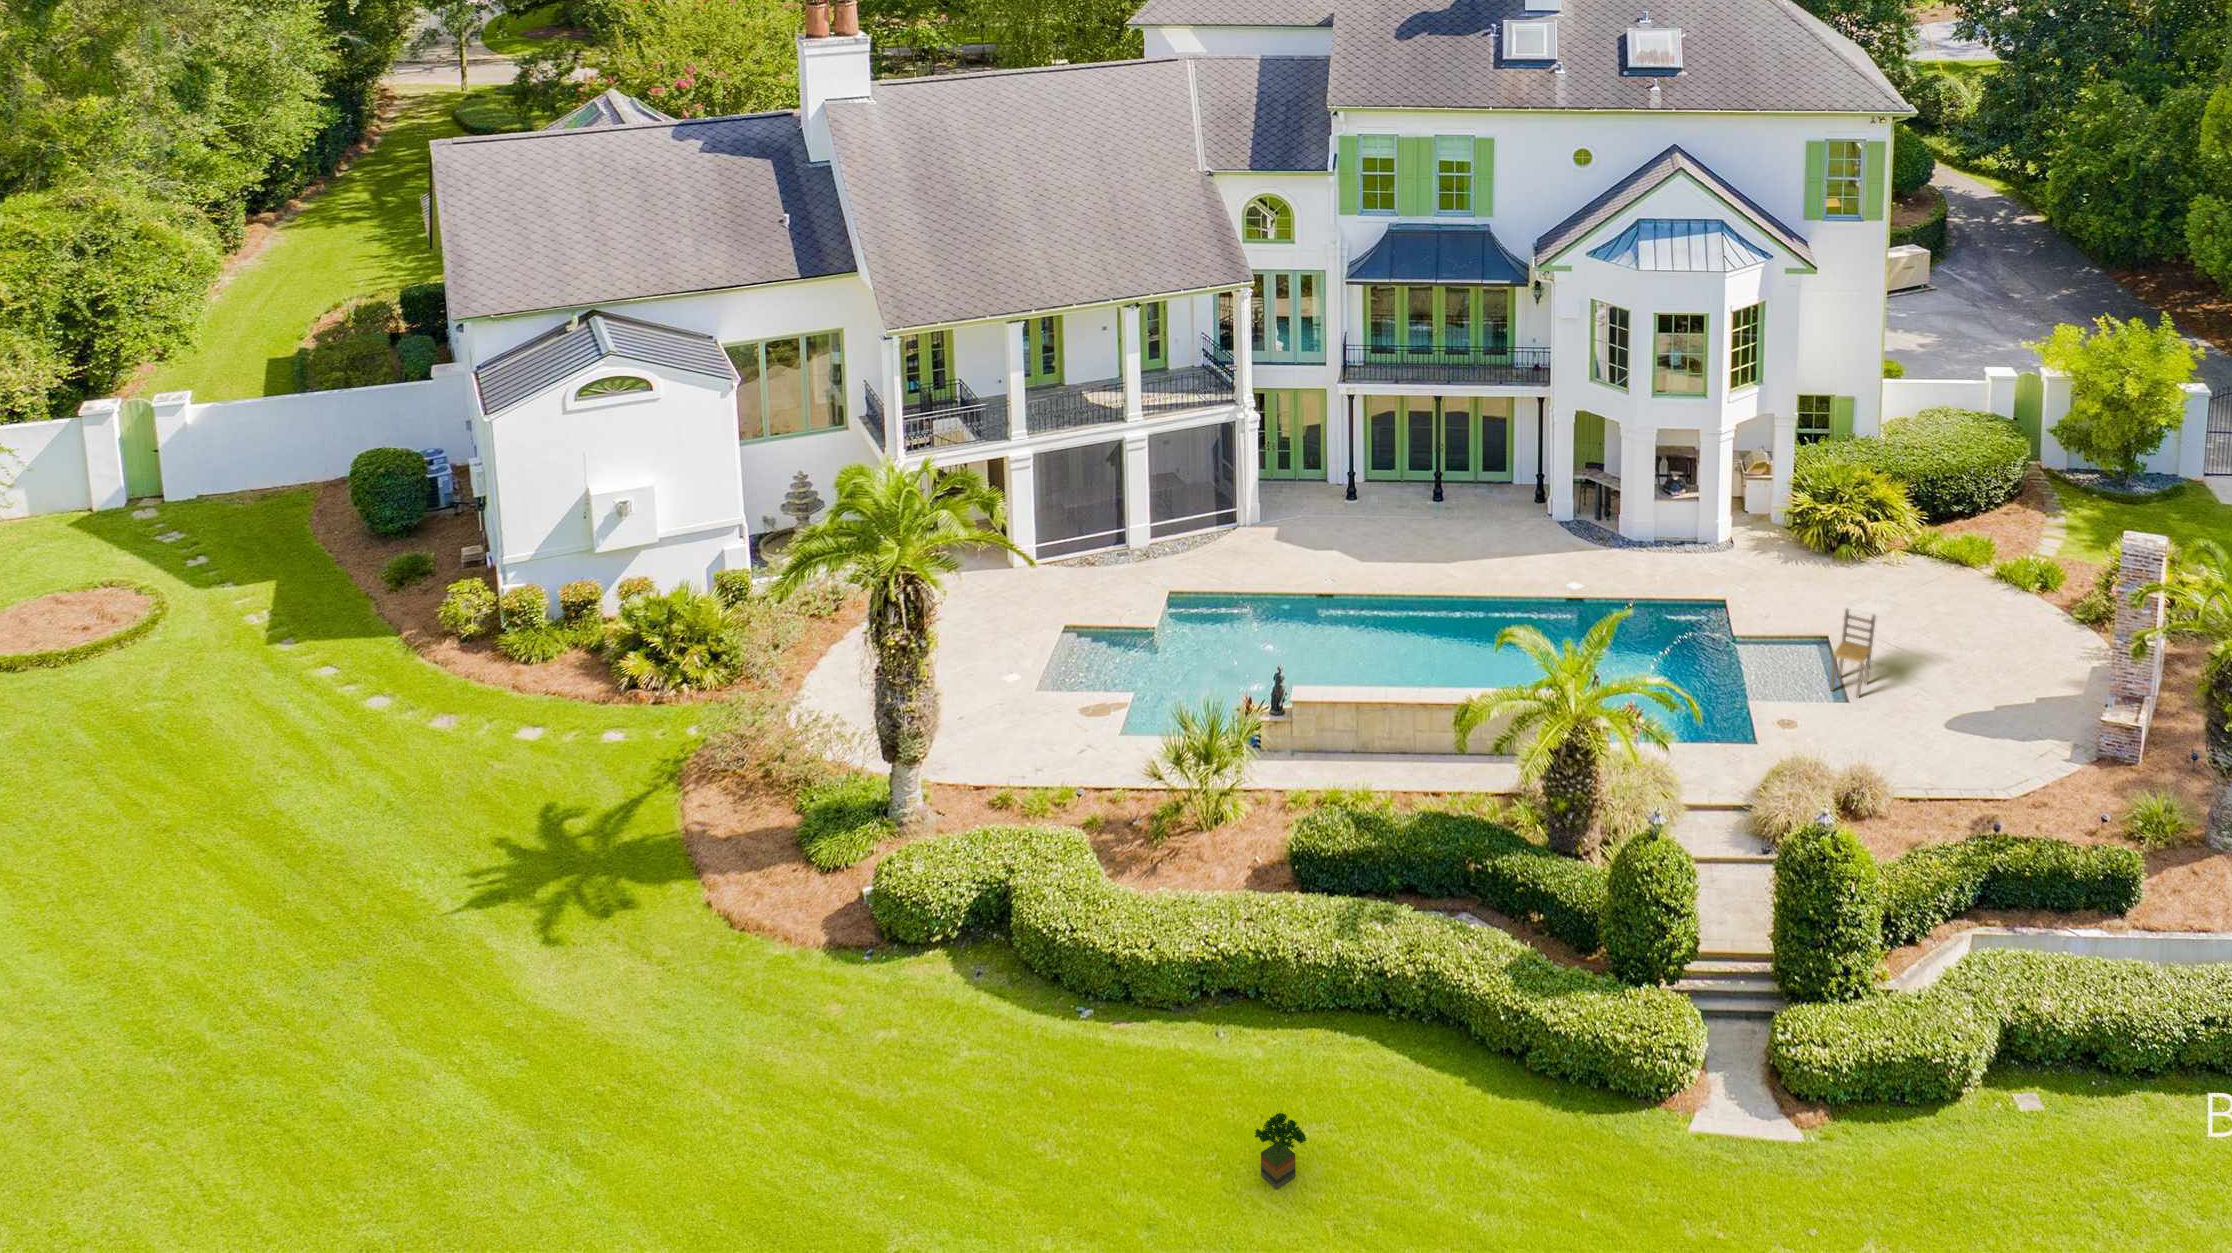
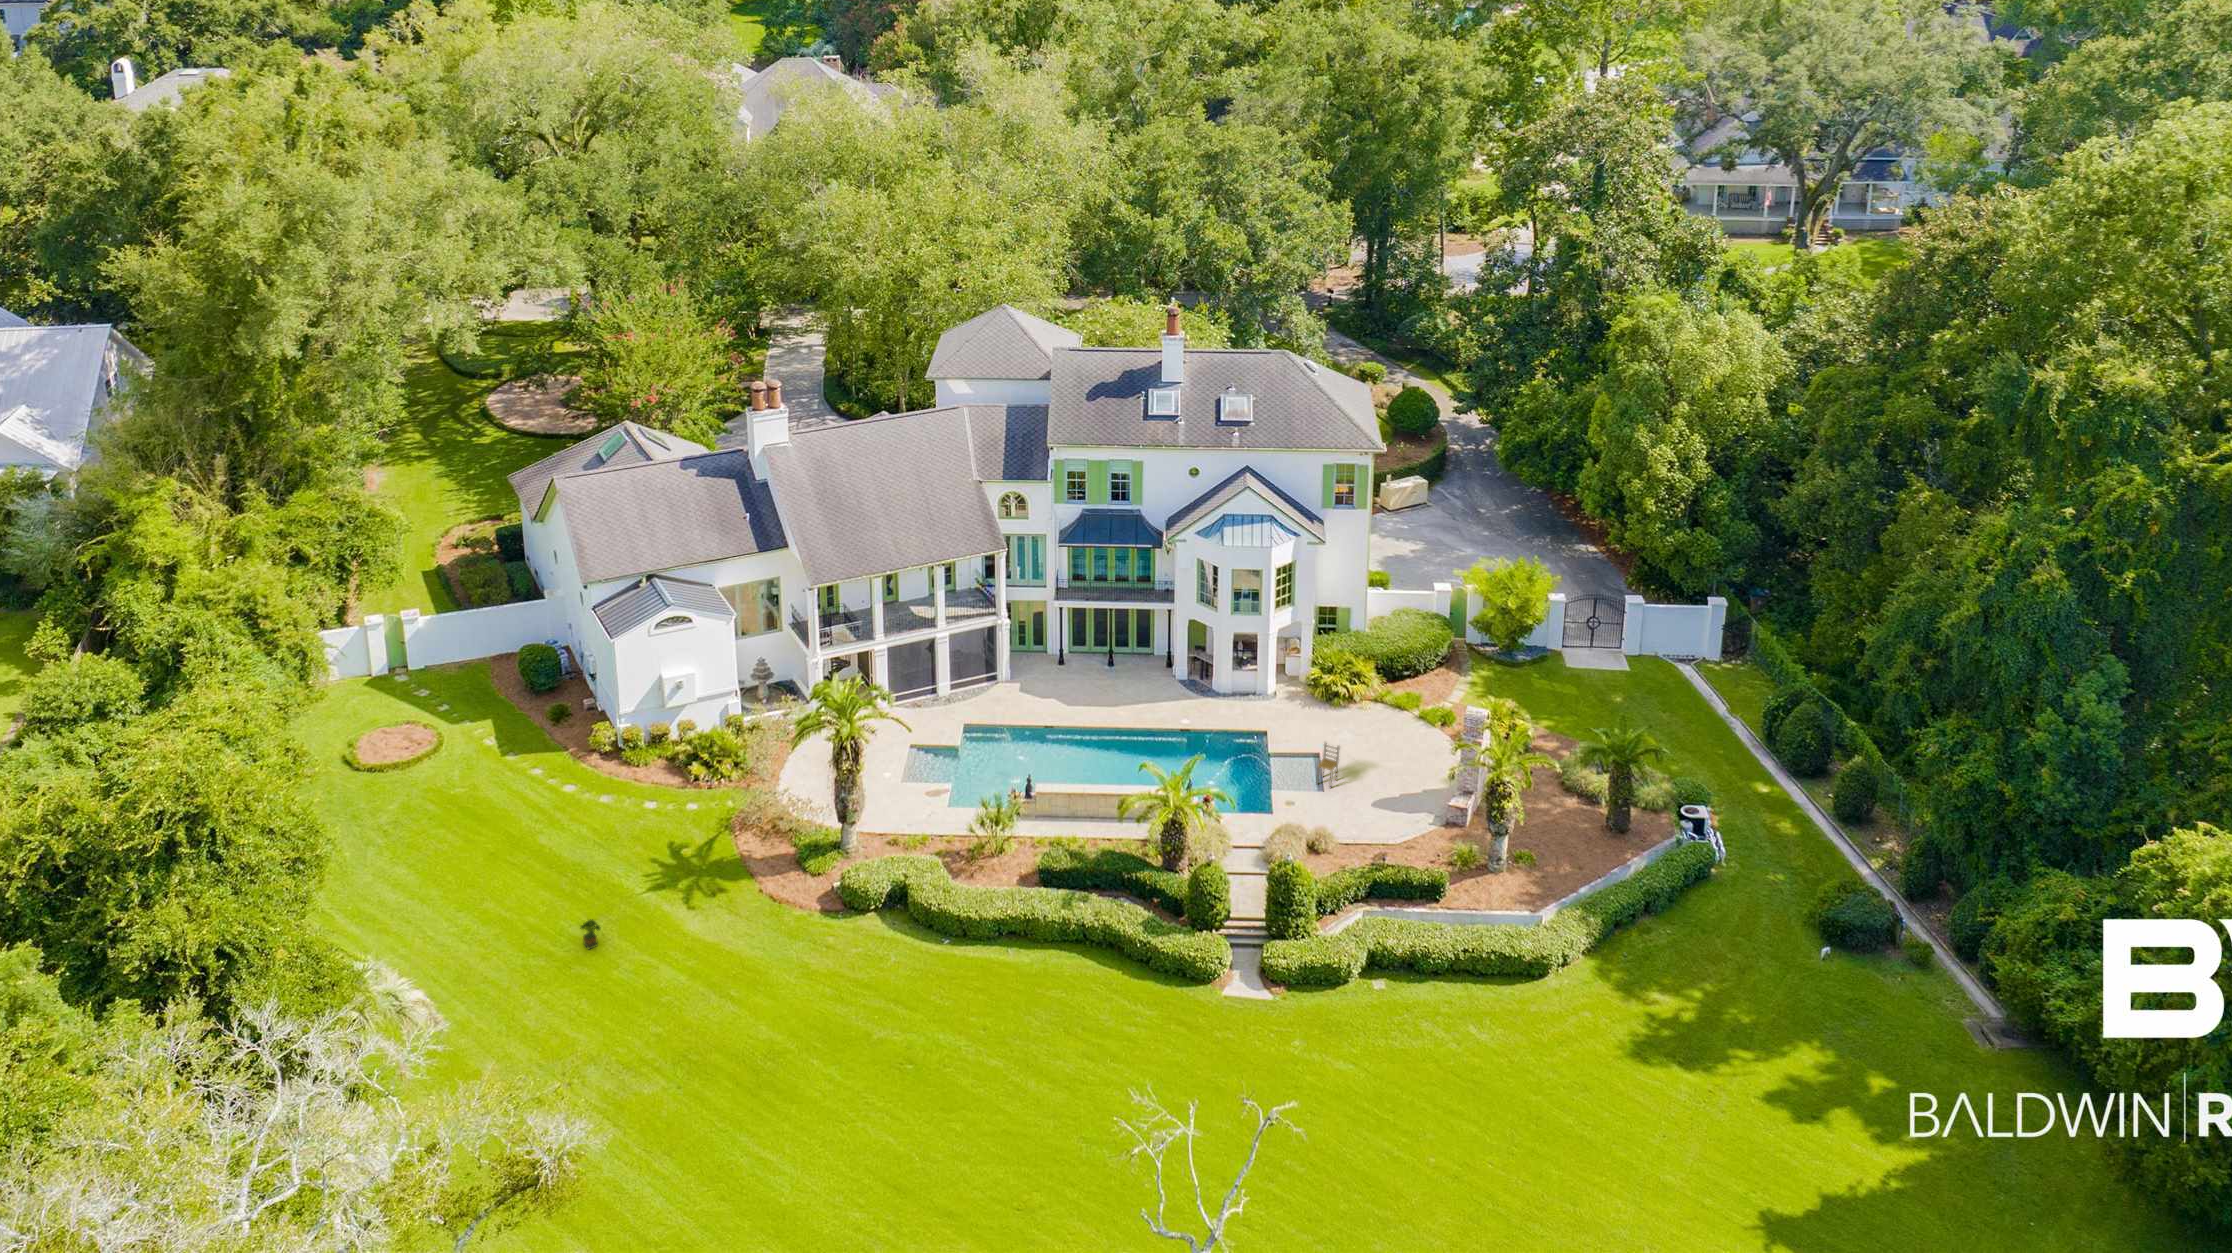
potted tree: present [1255,1113,1306,1189] -> present [580,919,601,950]

